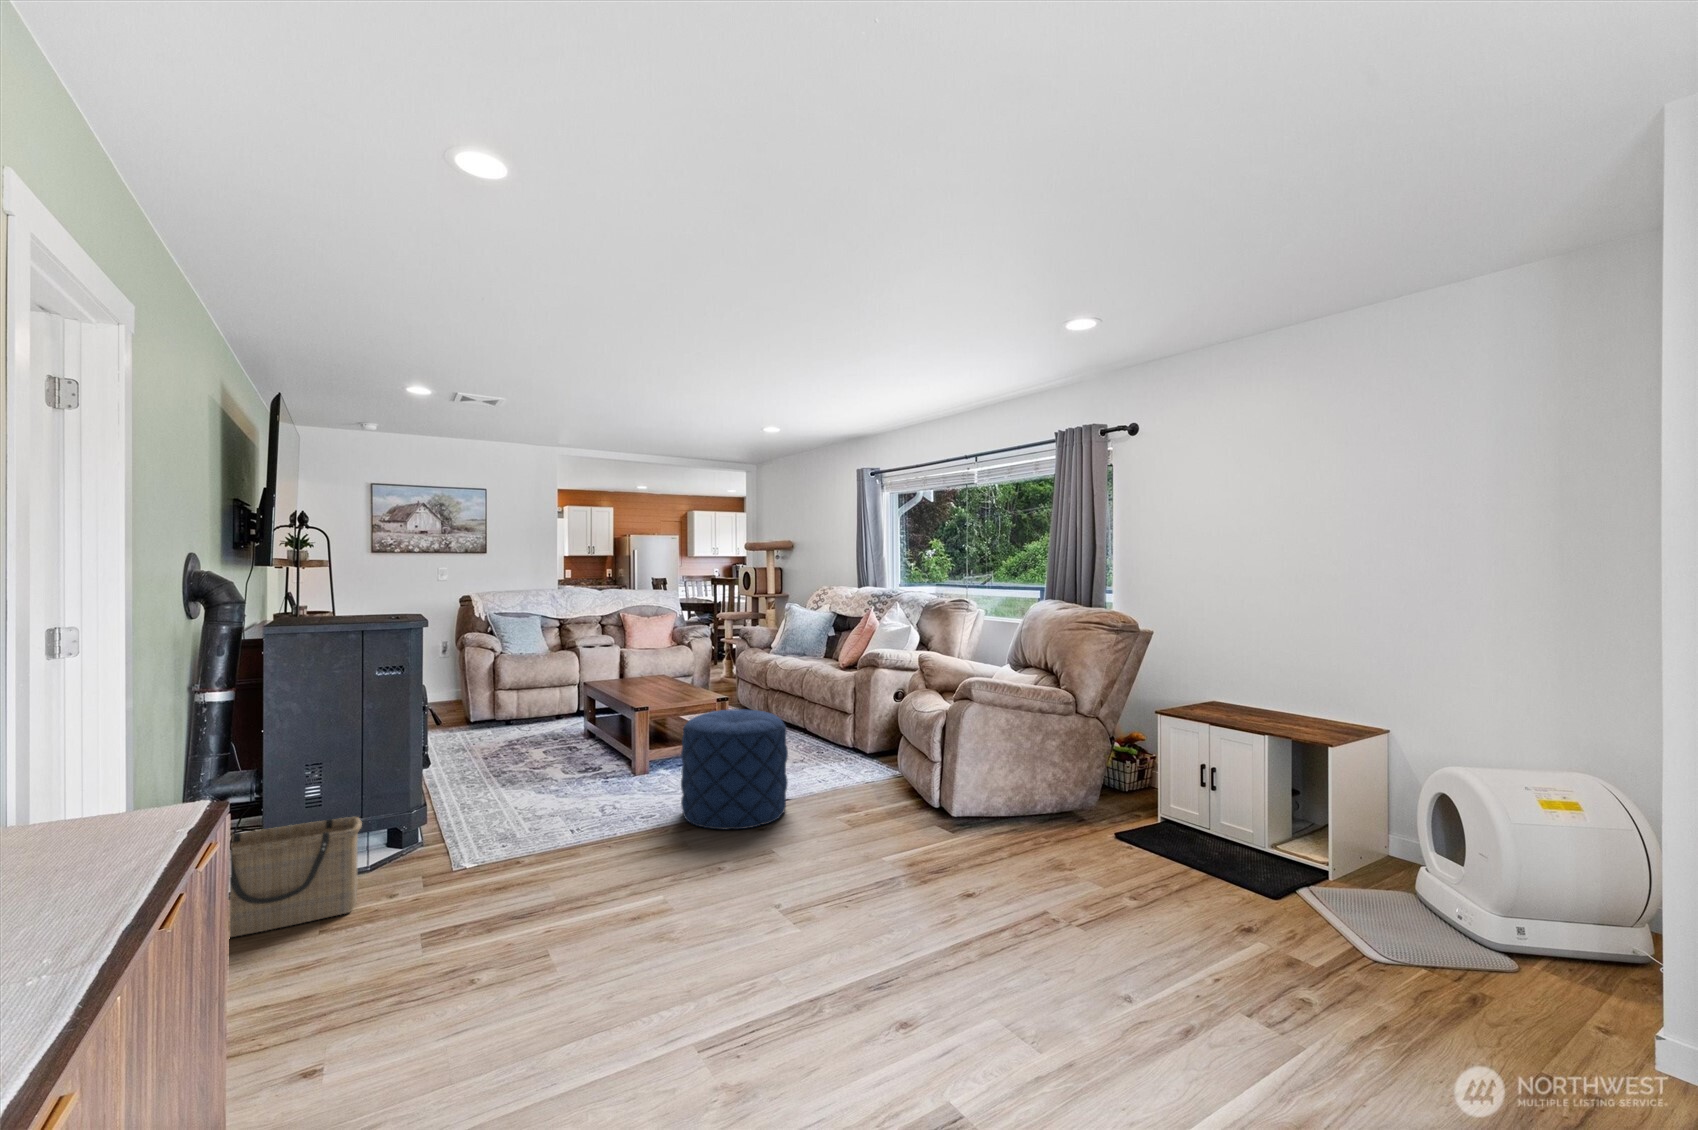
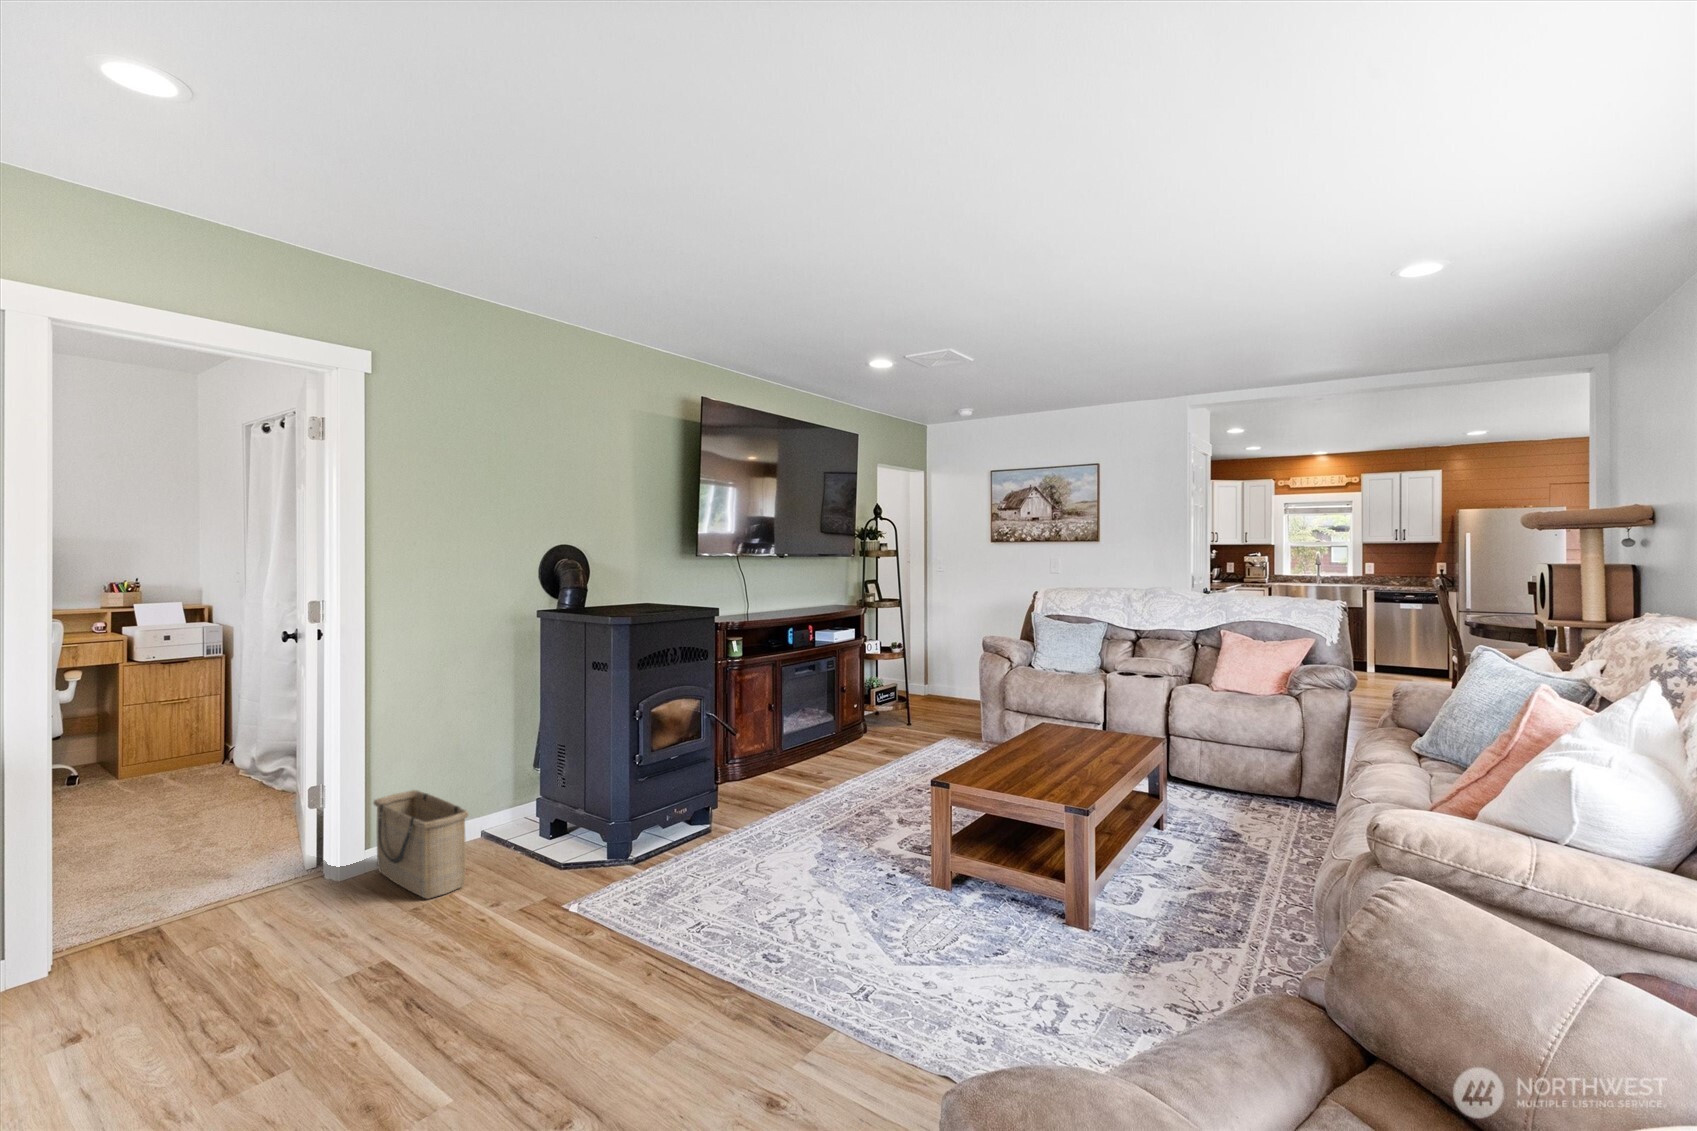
pouf: present [681,709,788,830] -> none [698,825,888,1079]

